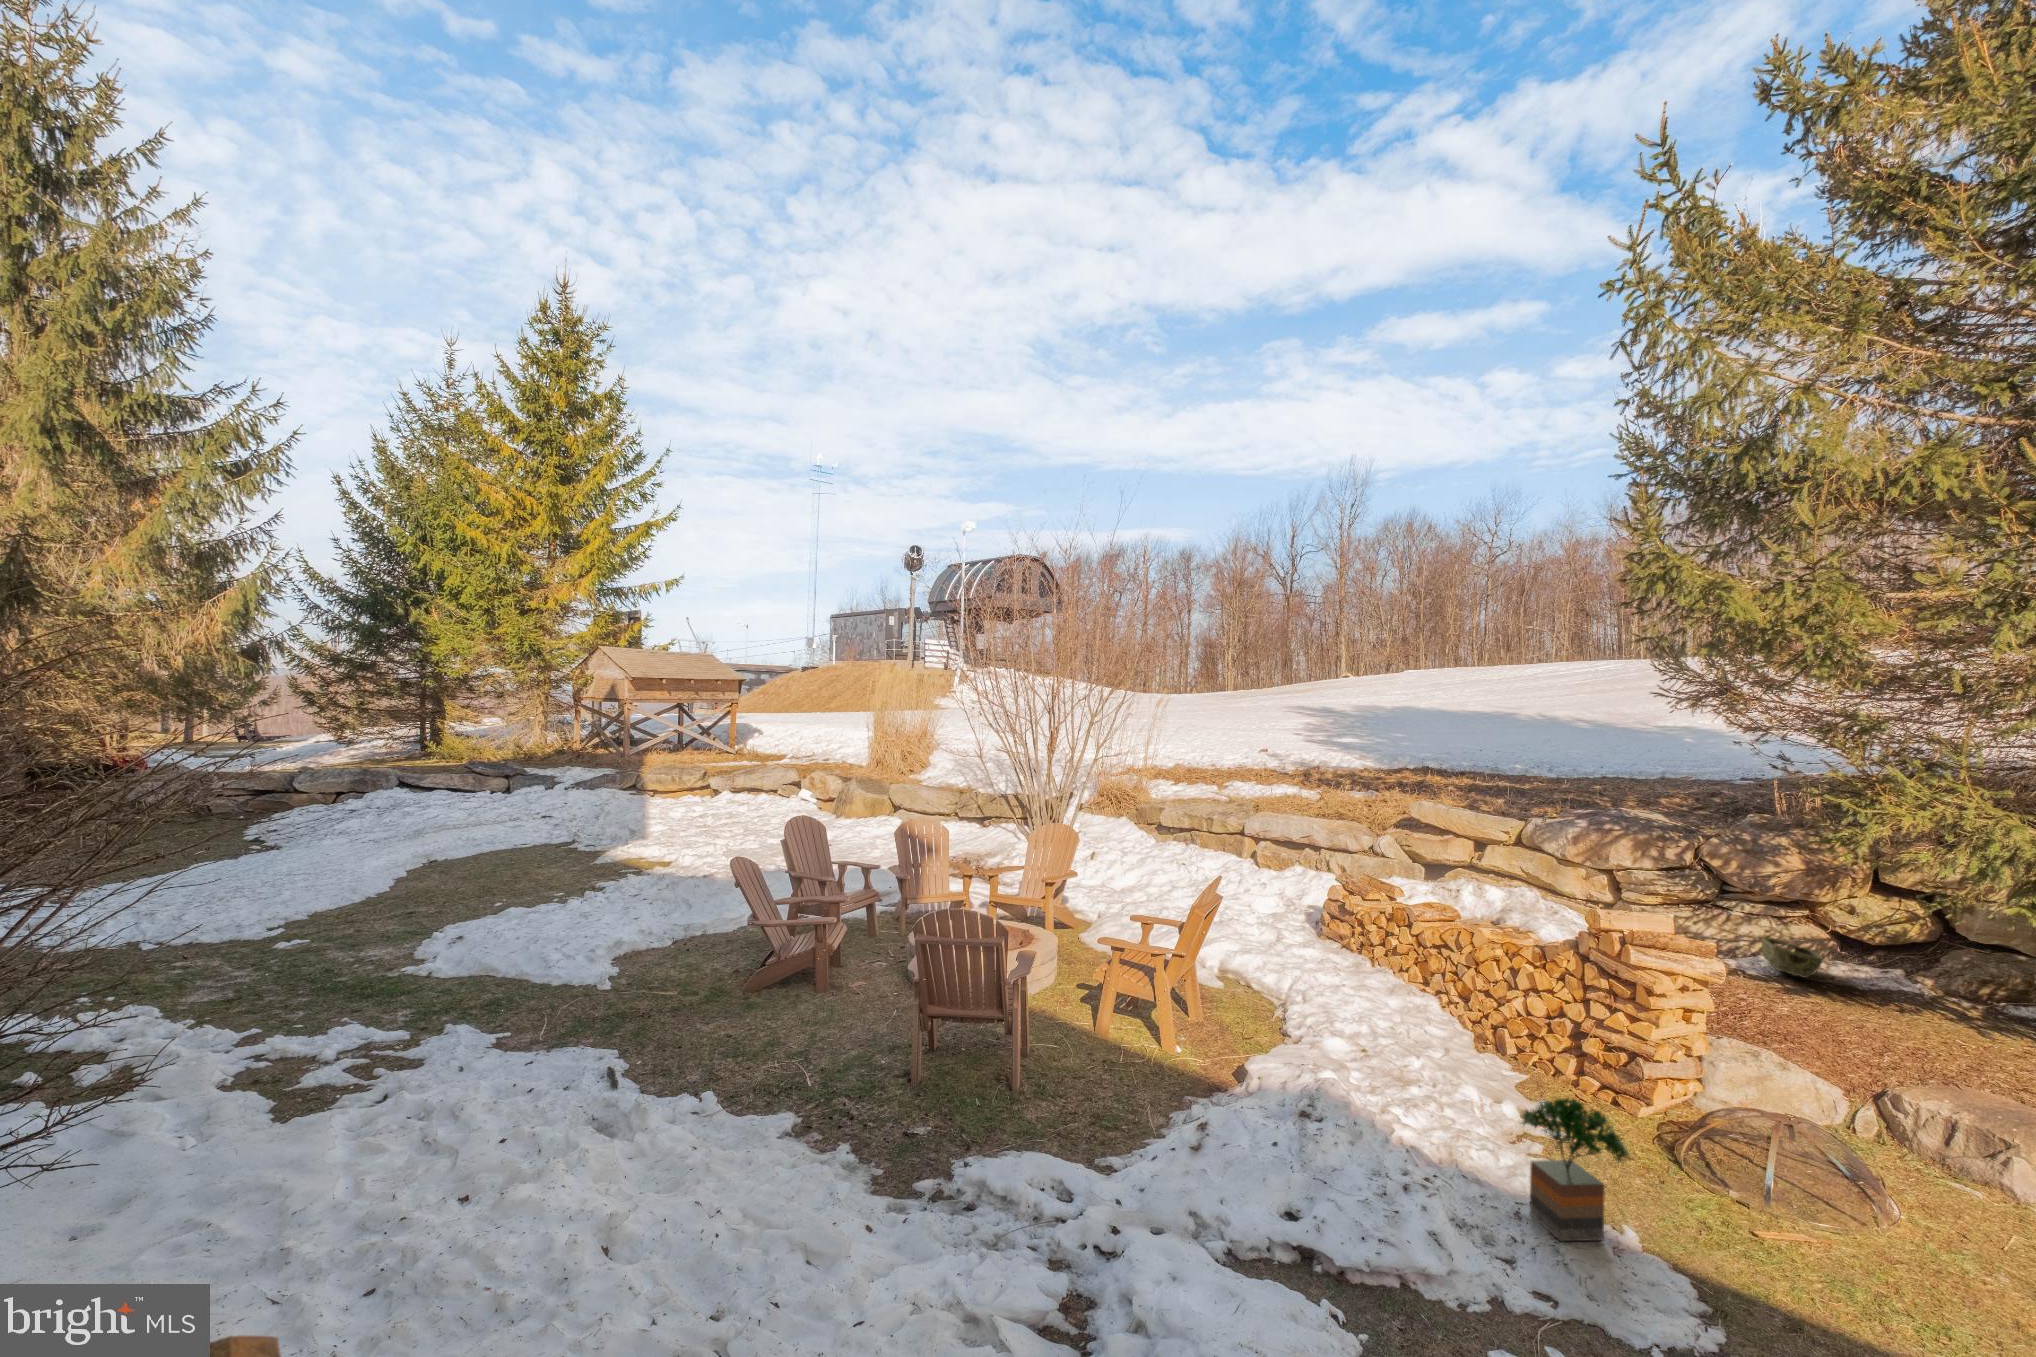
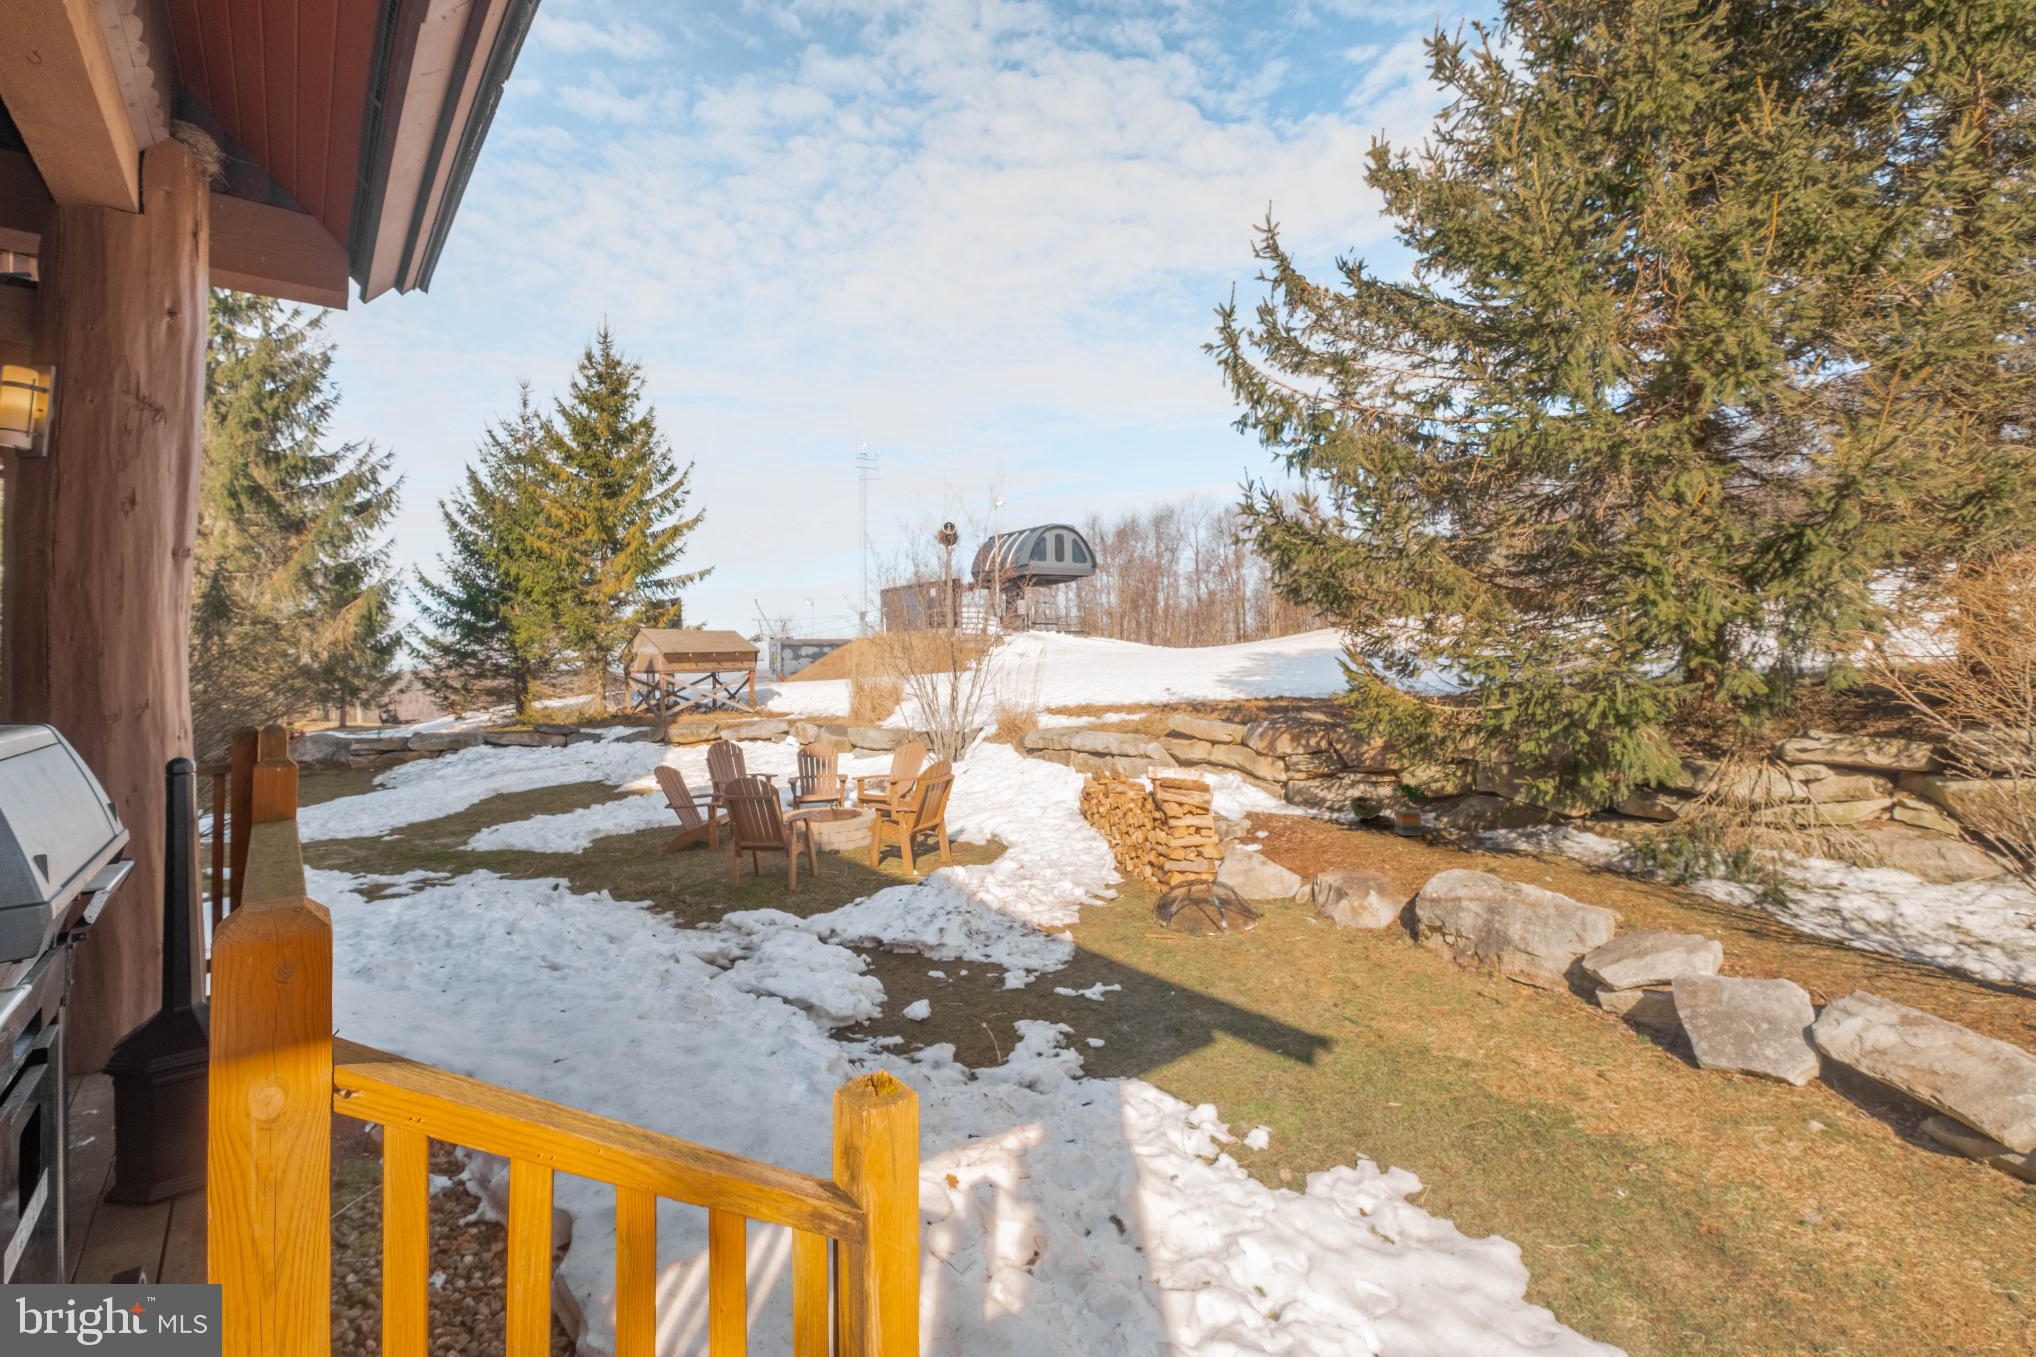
potted tree: present [1522,1098,1629,1241] -> present [1391,783,1429,836]

